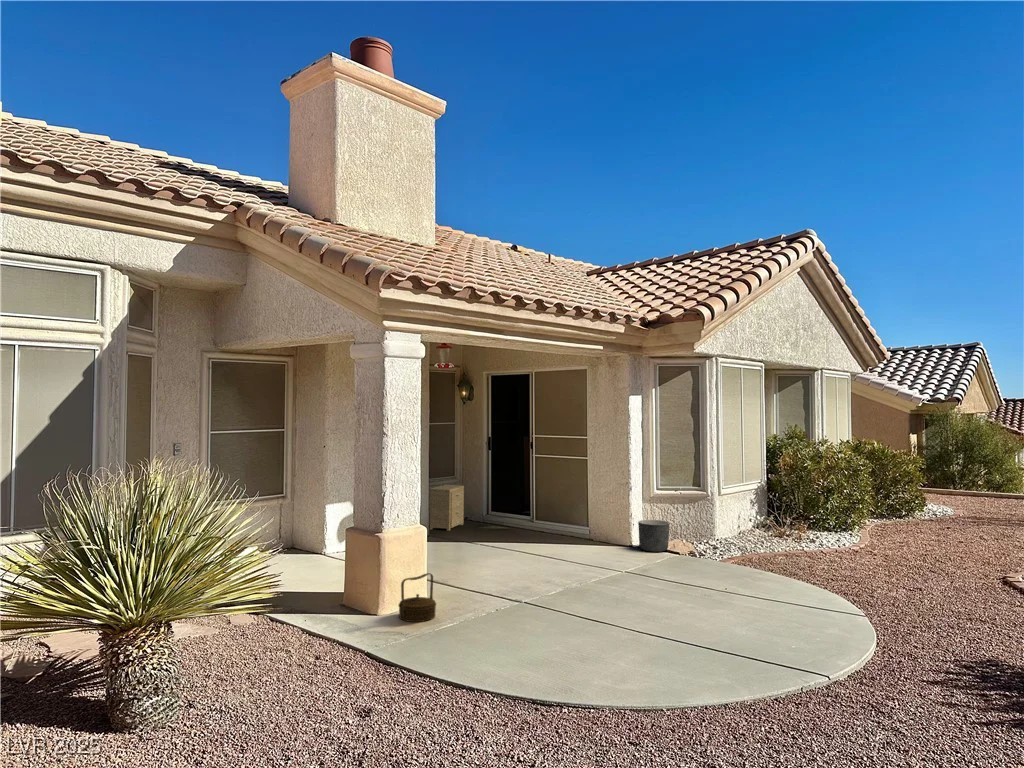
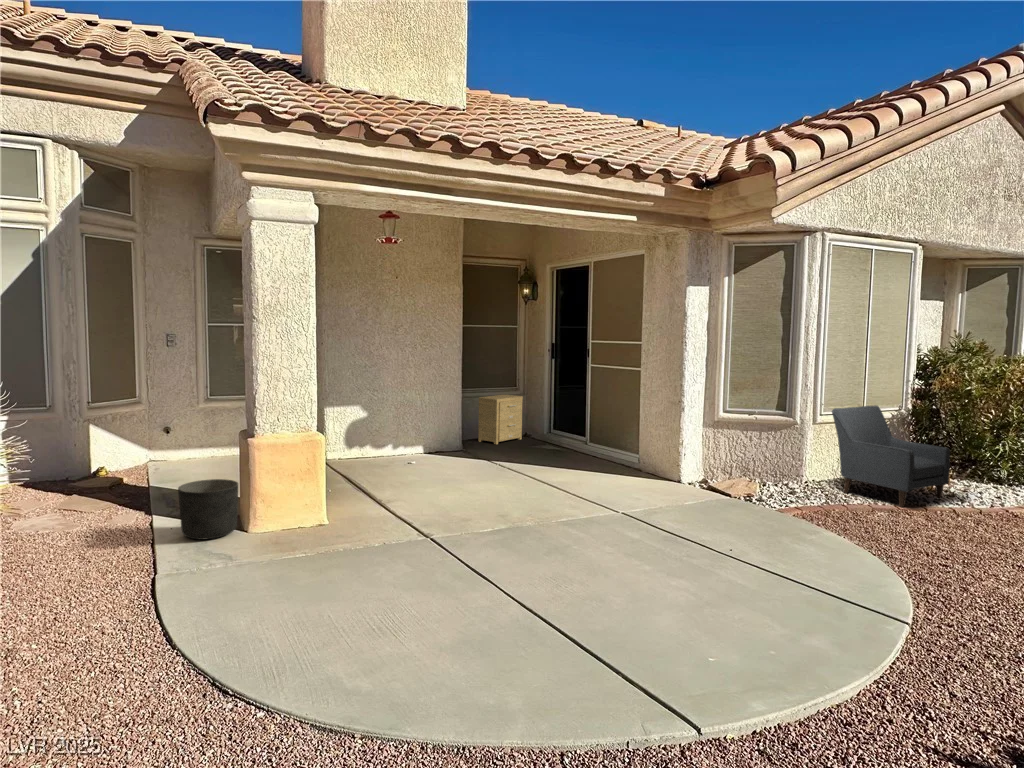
chair: none [728,480,804,551] -> present [832,405,950,507]
planter: present [638,520,669,552] -> present [178,479,238,540]
woven basket: present [399,573,436,622] -> none [261,490,315,548]

